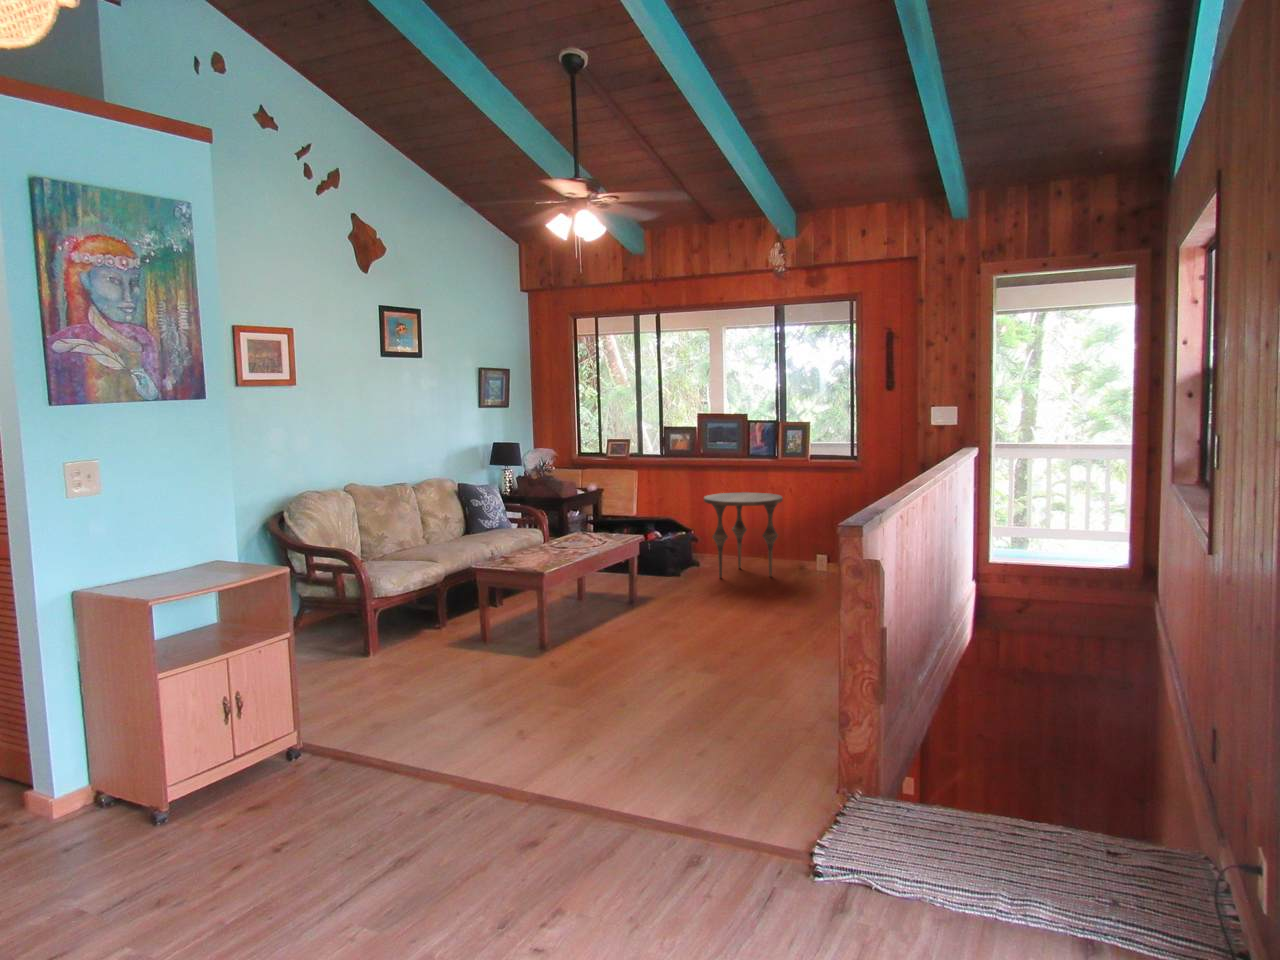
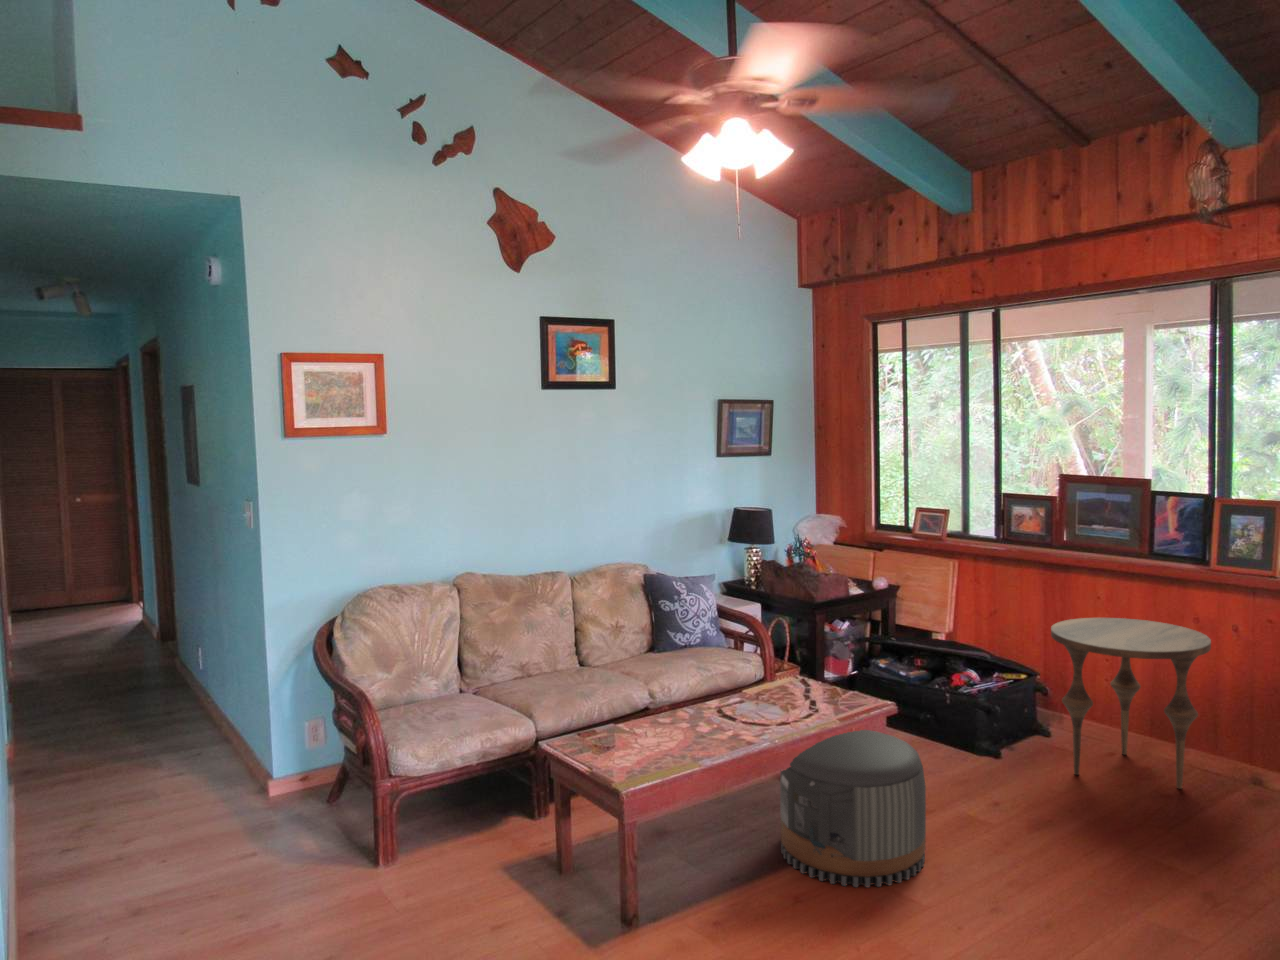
pouf: none [588,550,667,626] -> present [780,730,926,887]

